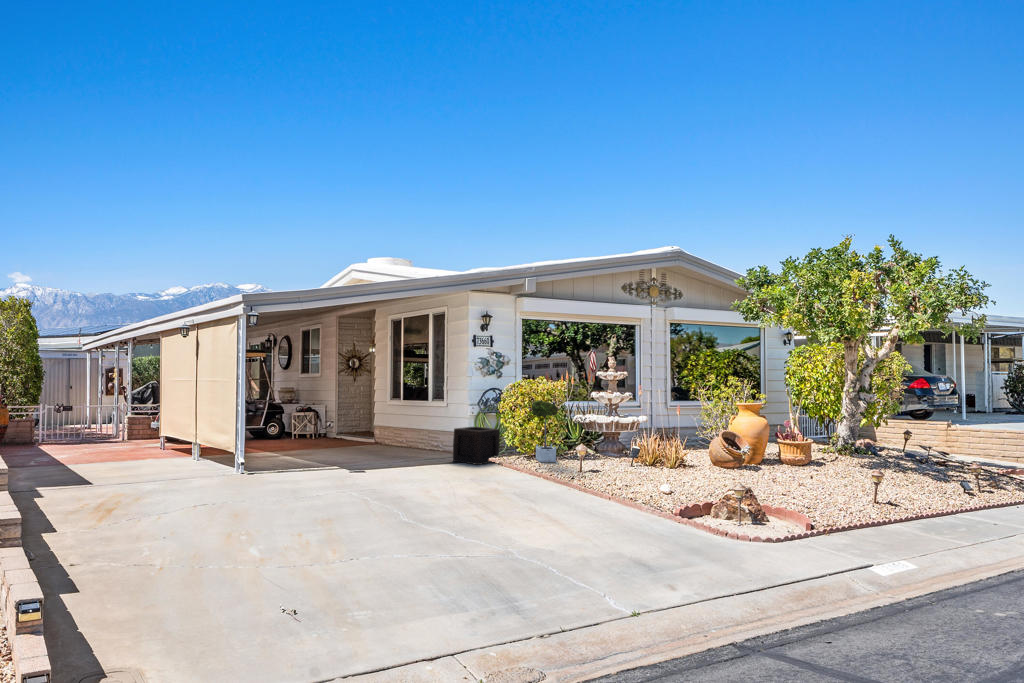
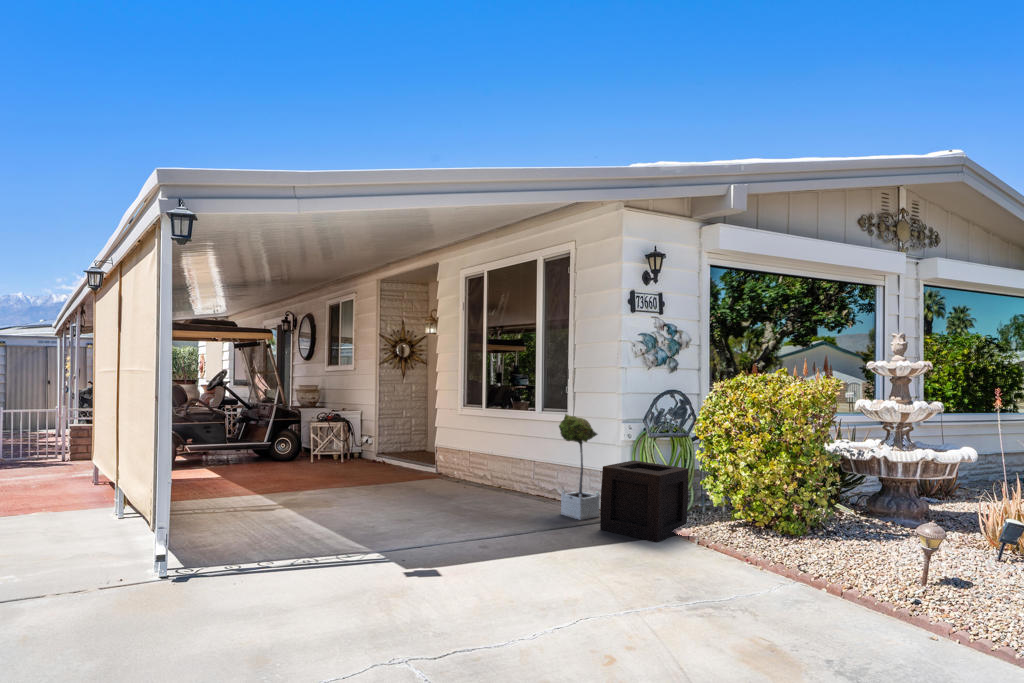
potted tree: present [531,400,558,462] -> present [559,414,599,520]

